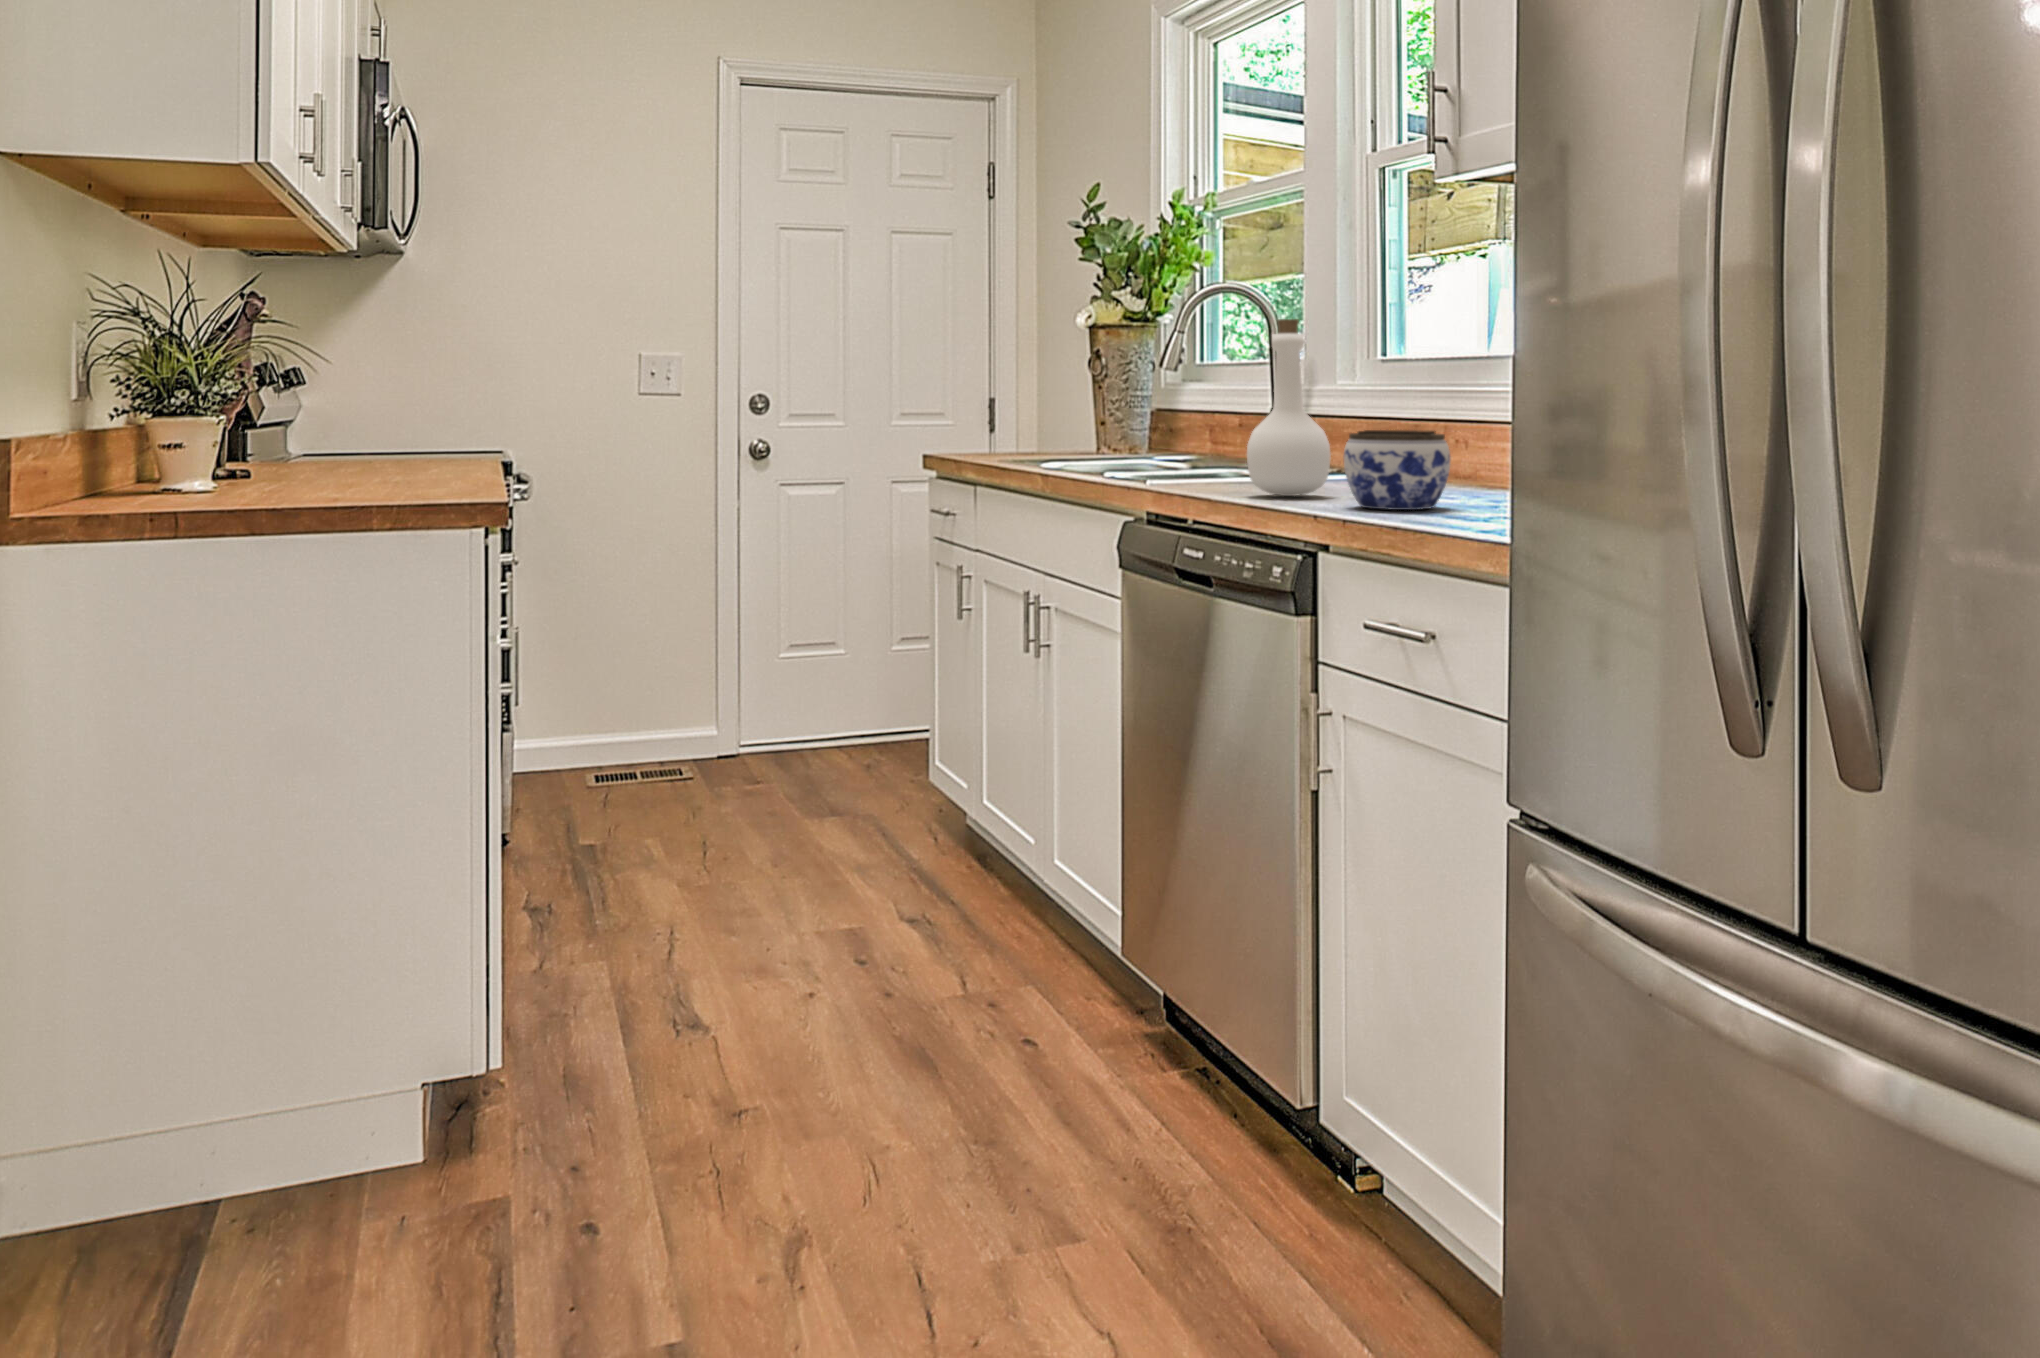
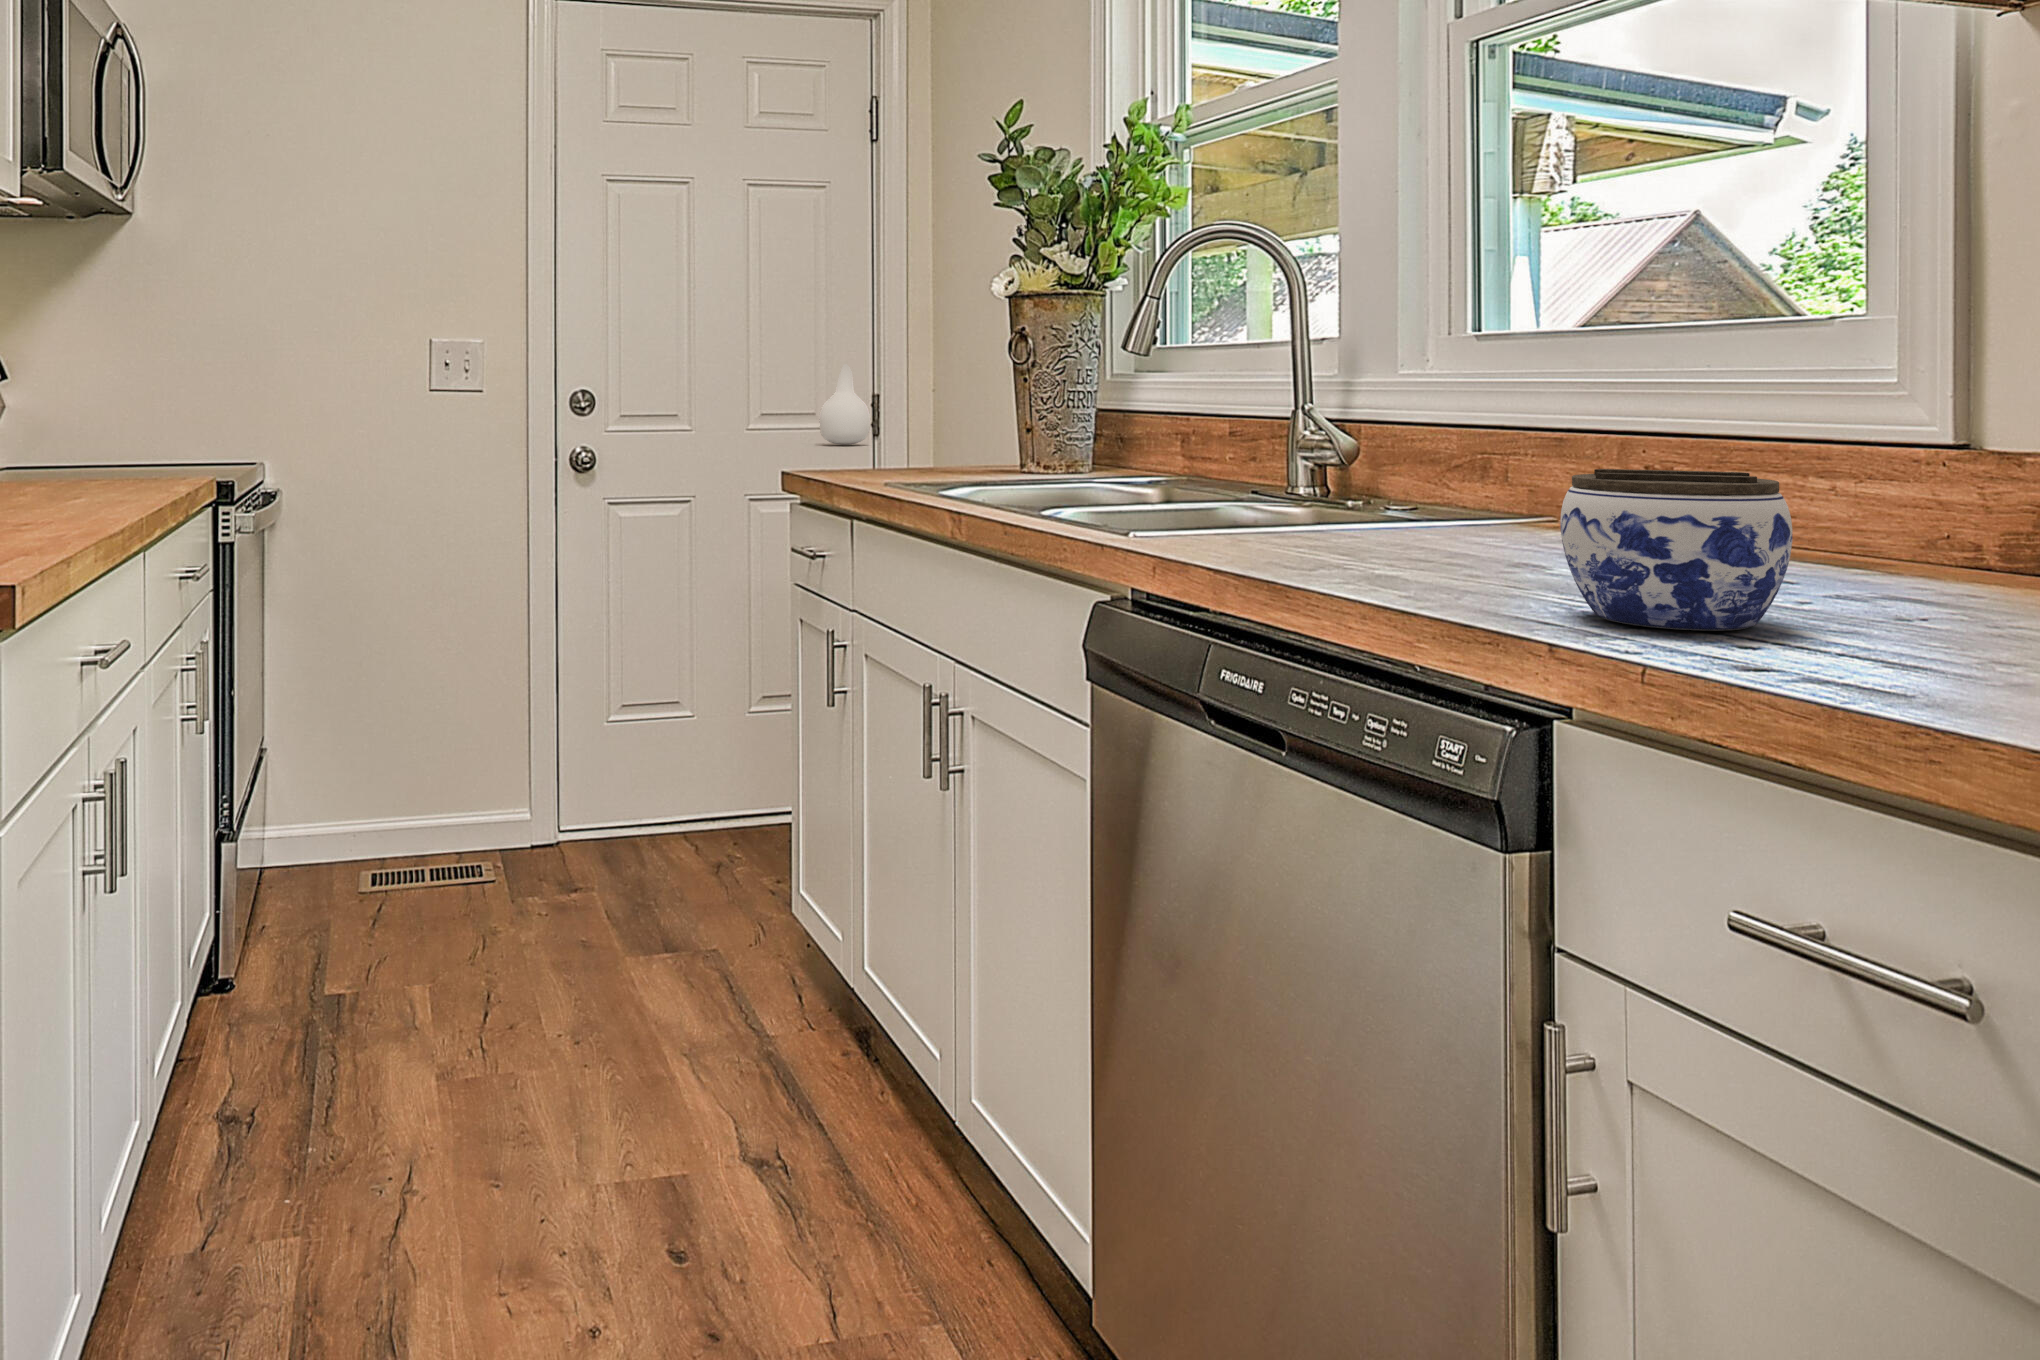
bottle: present [1247,319,1331,496] -> present [819,364,870,445]

